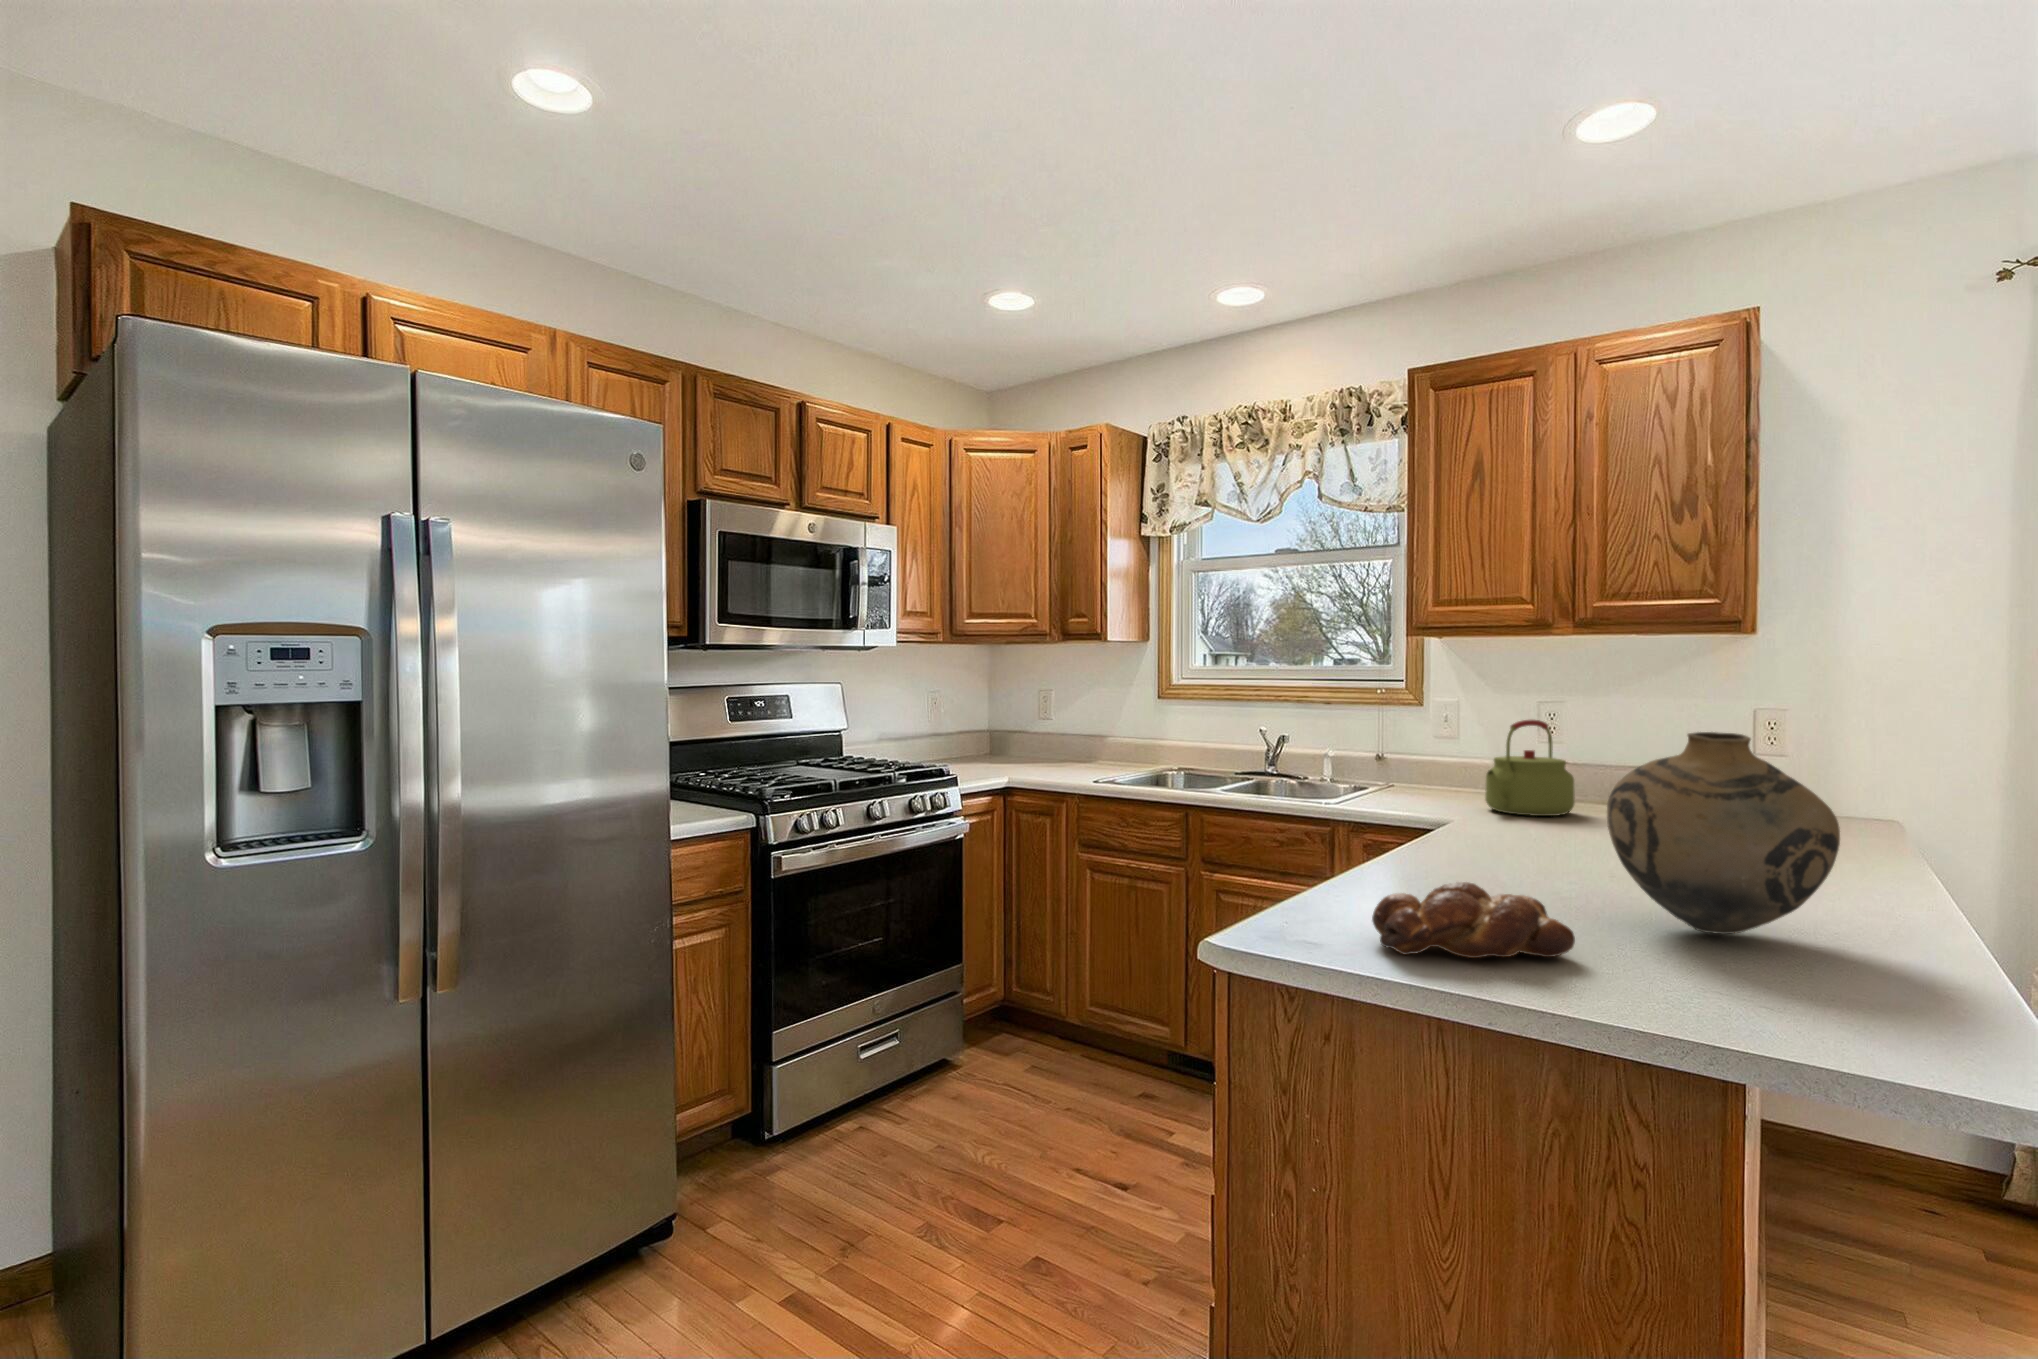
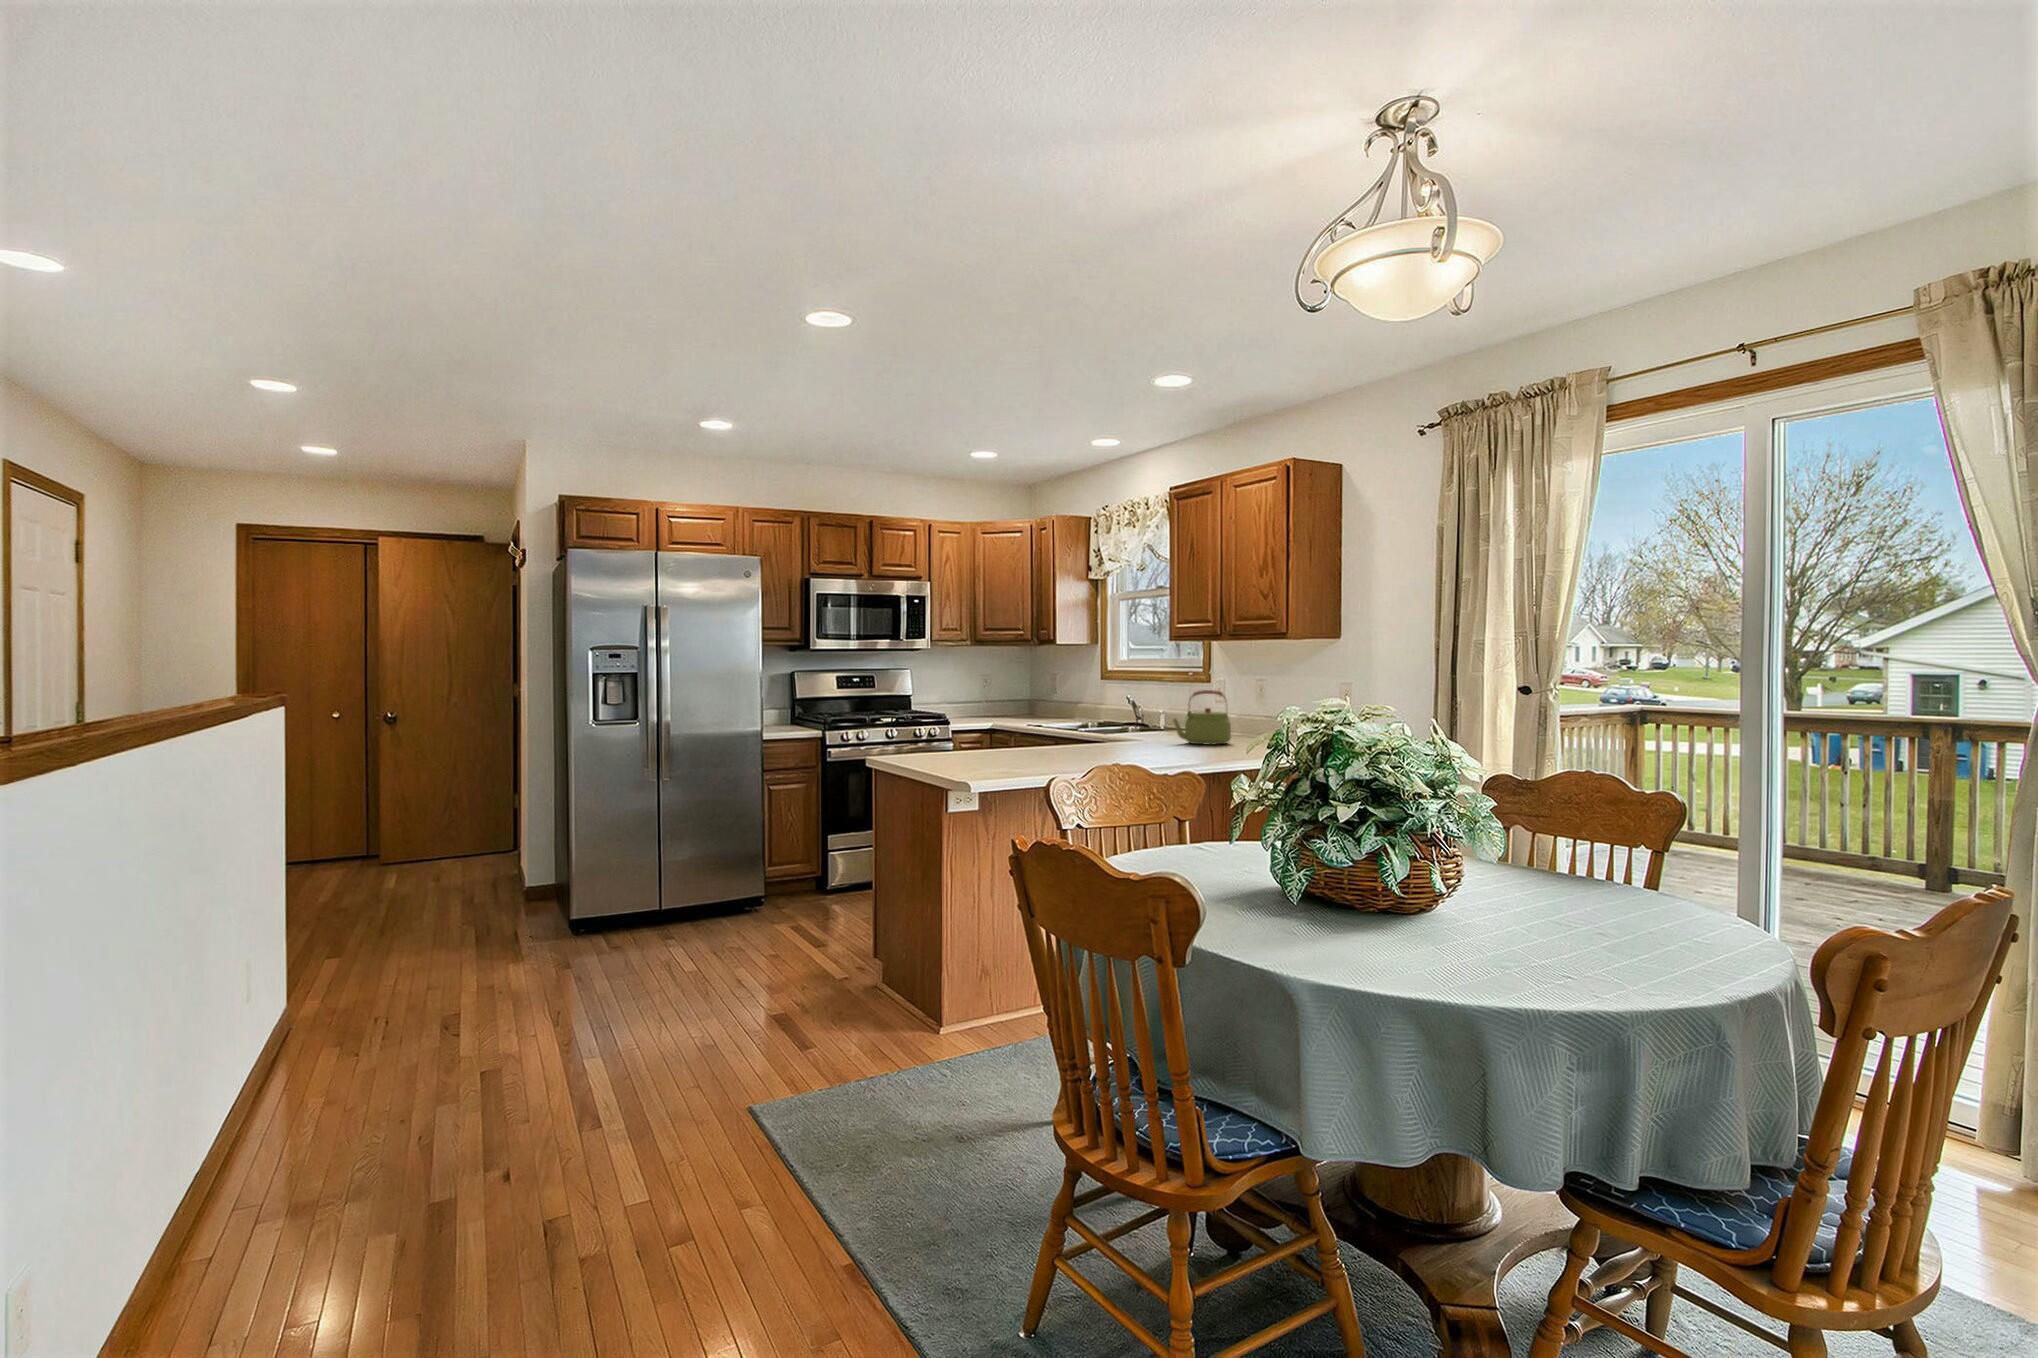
vase: present [1607,732,1840,934] -> none [1018,685,1095,766]
bread loaf: present [1372,882,1575,958] -> none [915,740,983,765]

